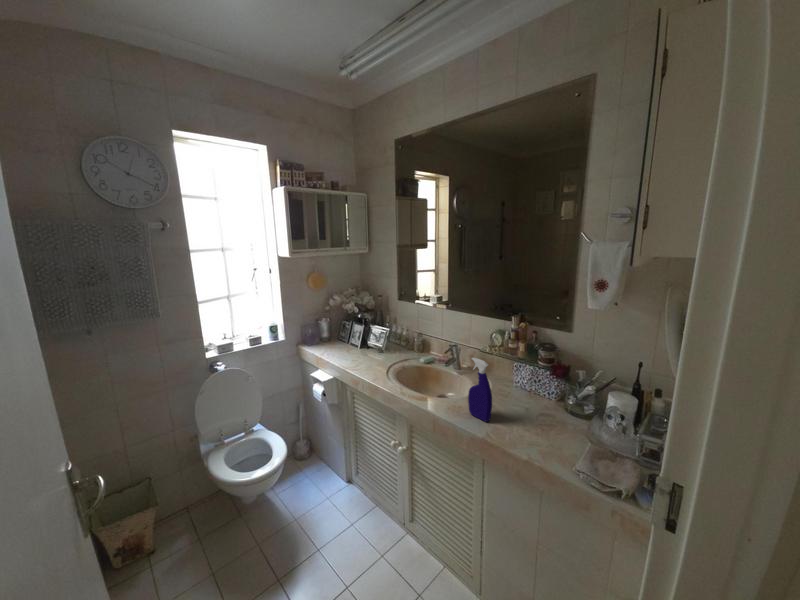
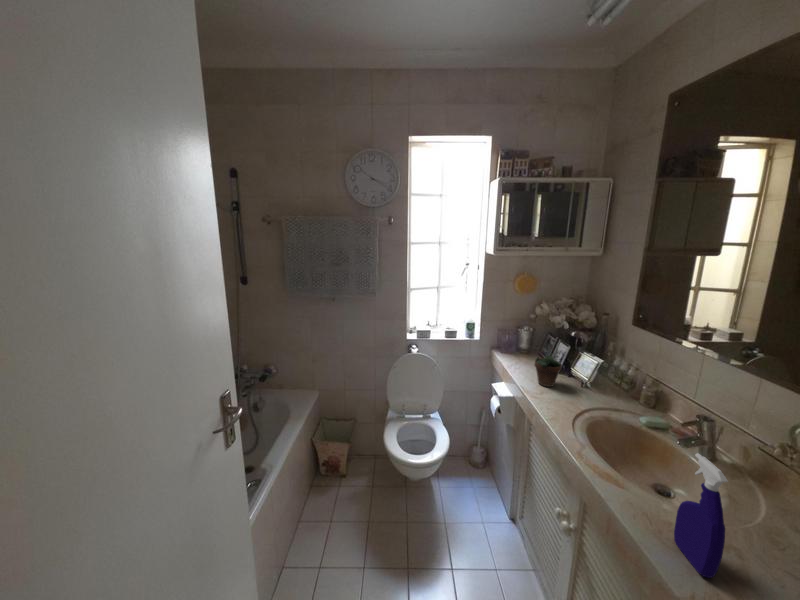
succulent plant: none [345,326,366,360] -> present [535,348,562,387]

